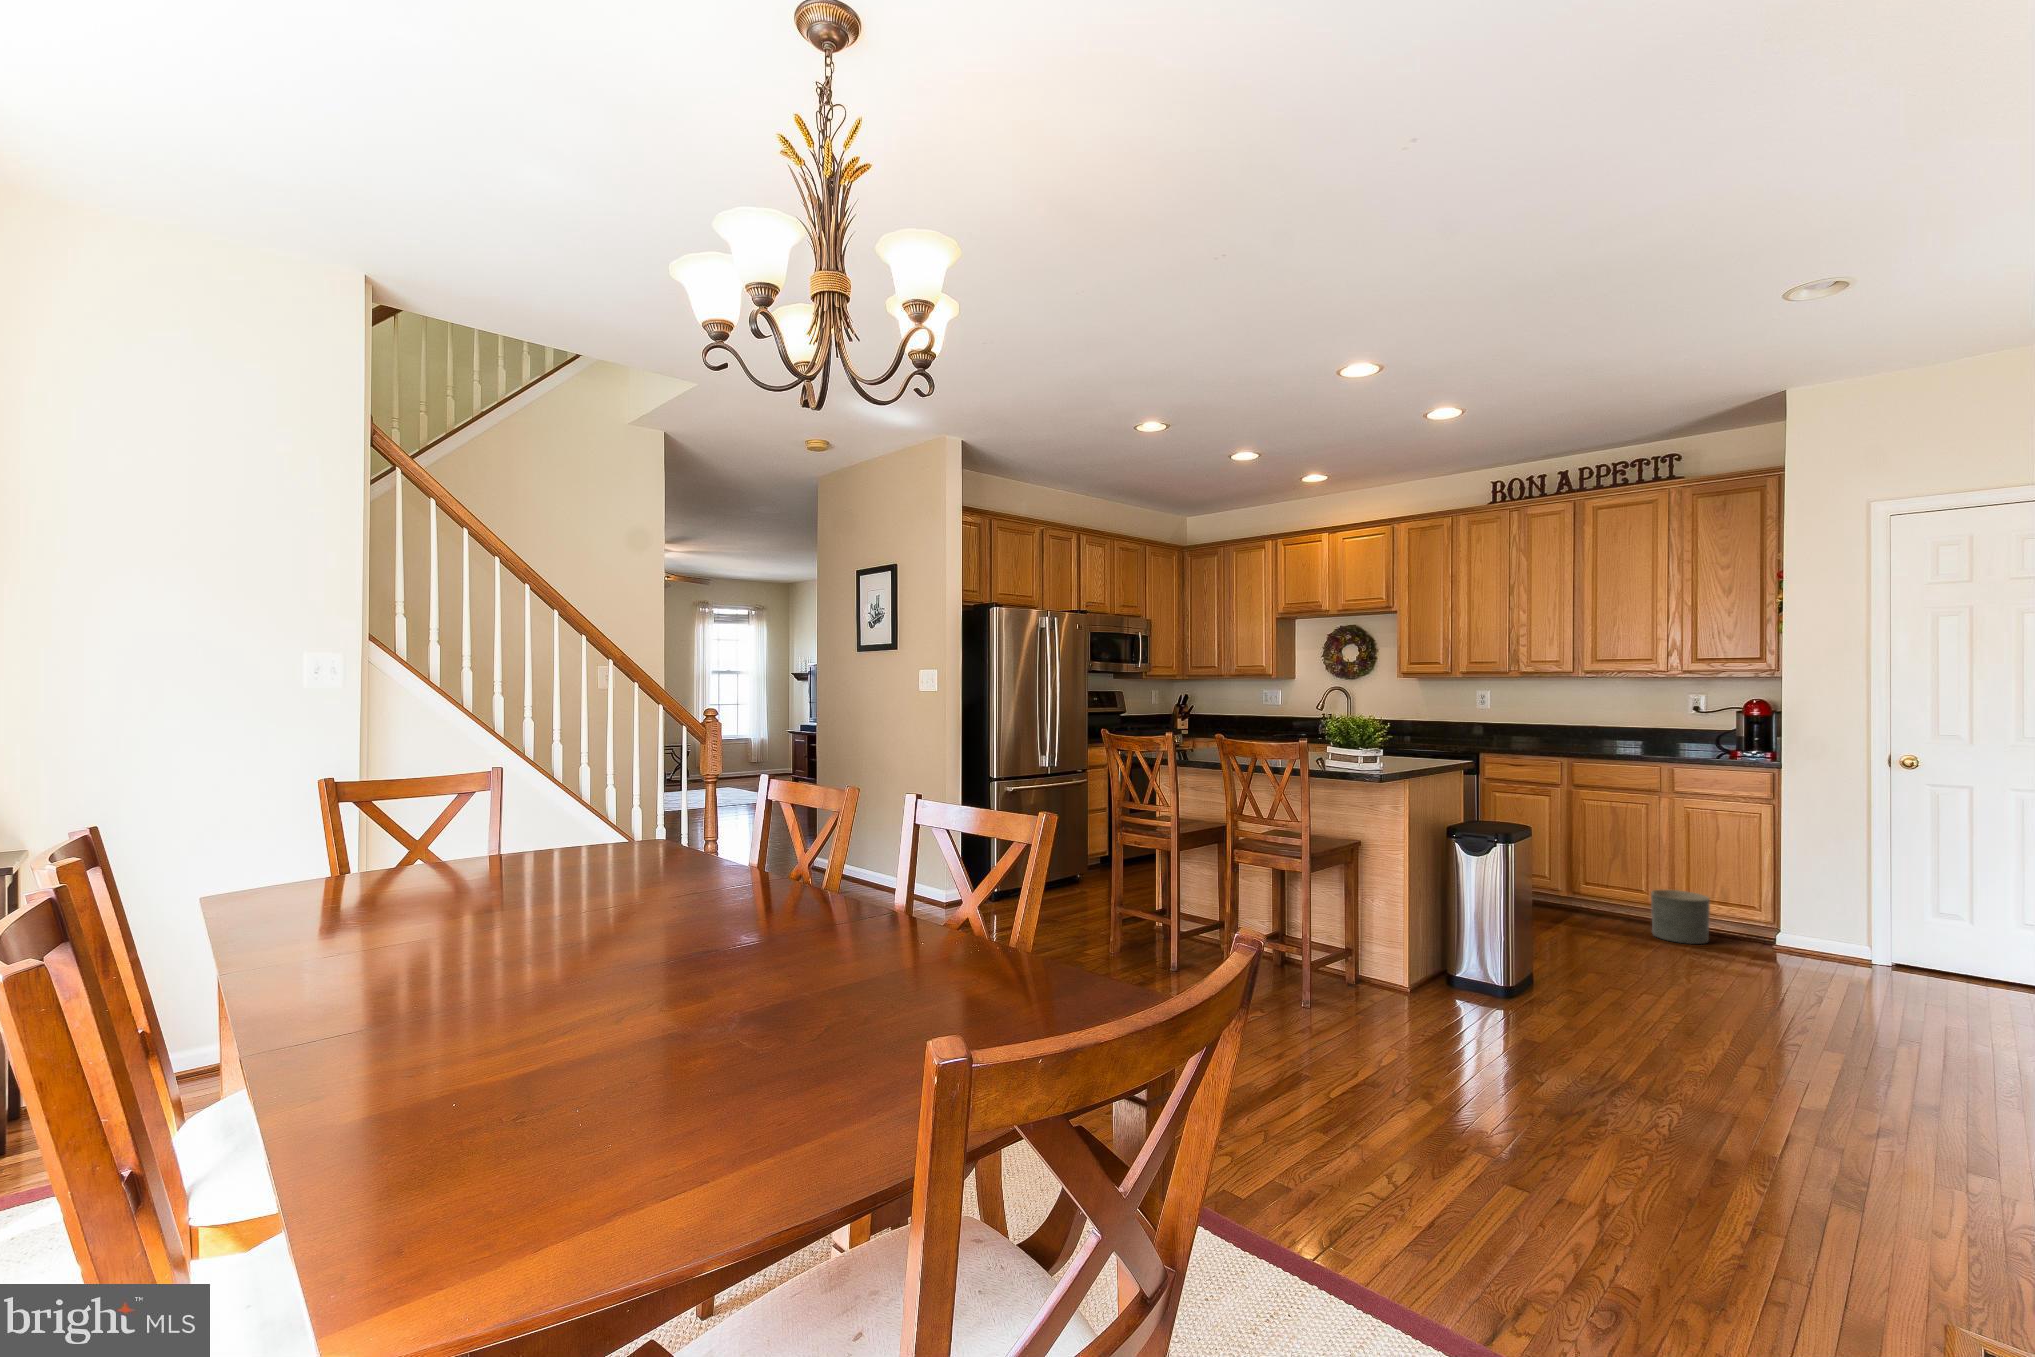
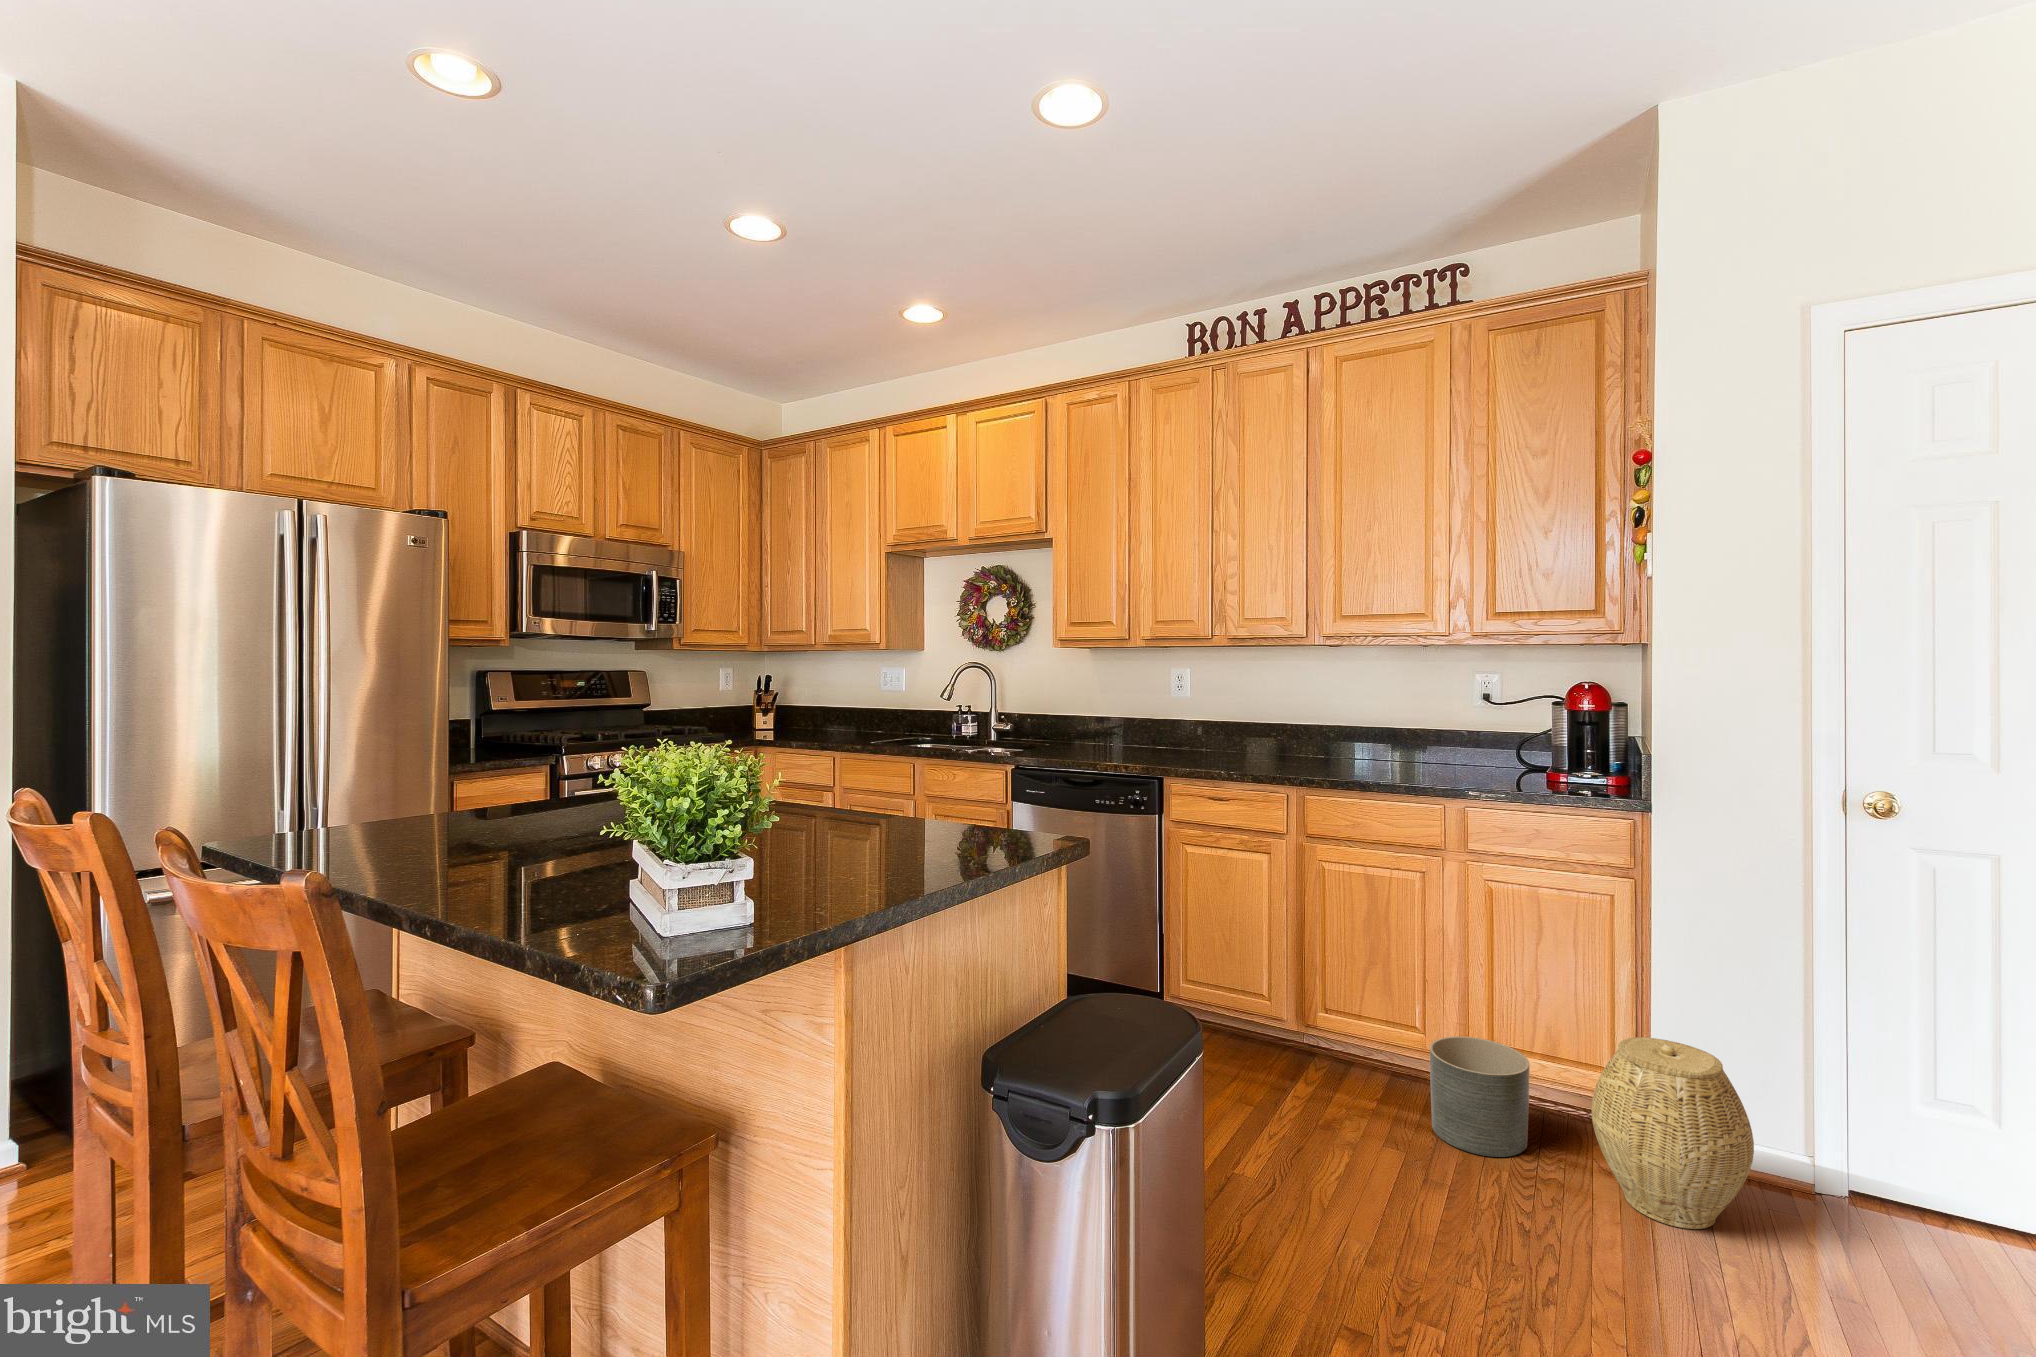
woven basket: none [1741,878,1827,966] -> present [1591,1037,1754,1229]

